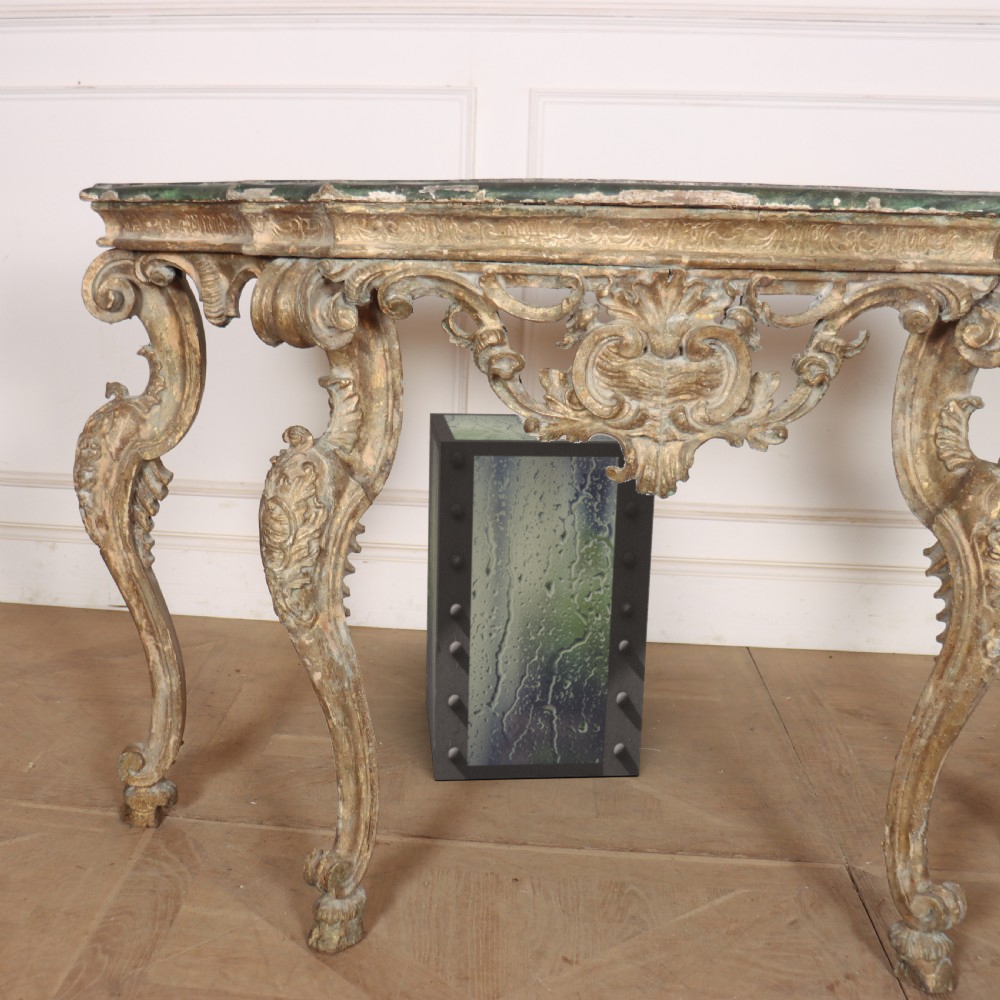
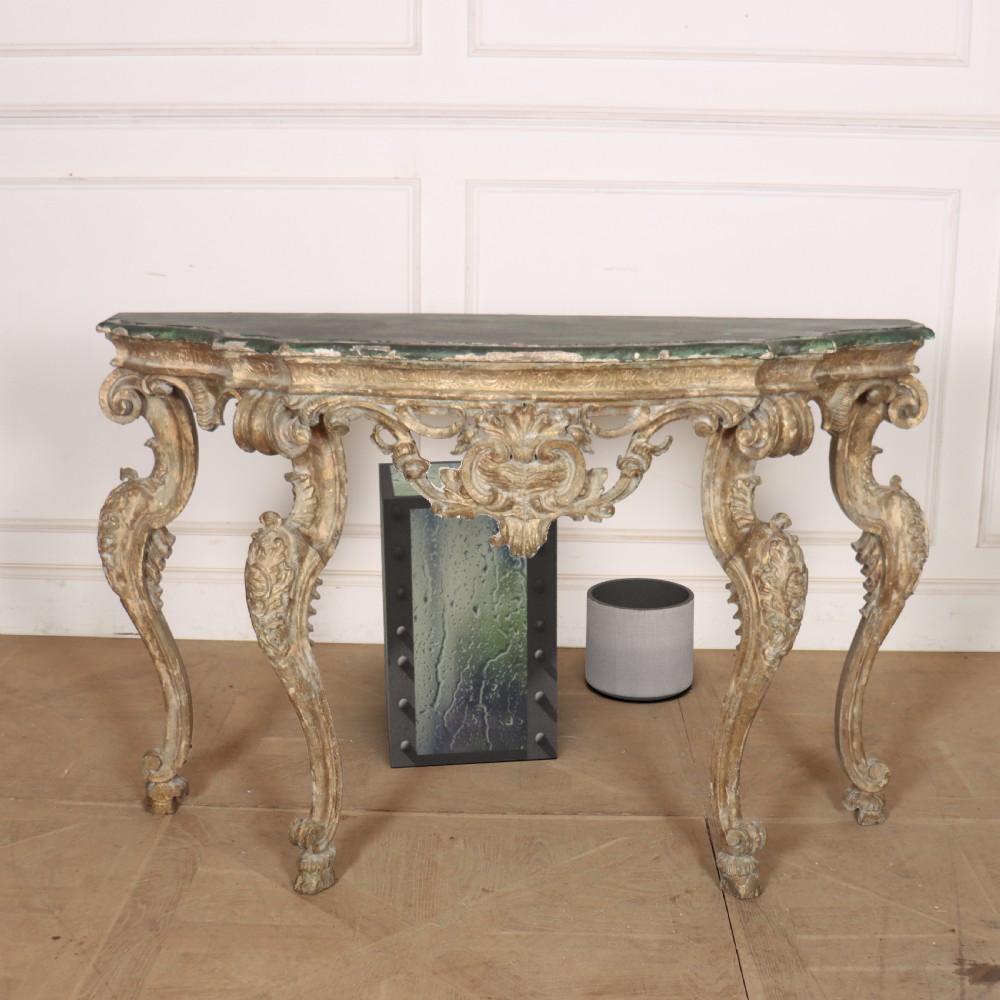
planter: none [657,567,790,708] -> present [585,578,694,701]

